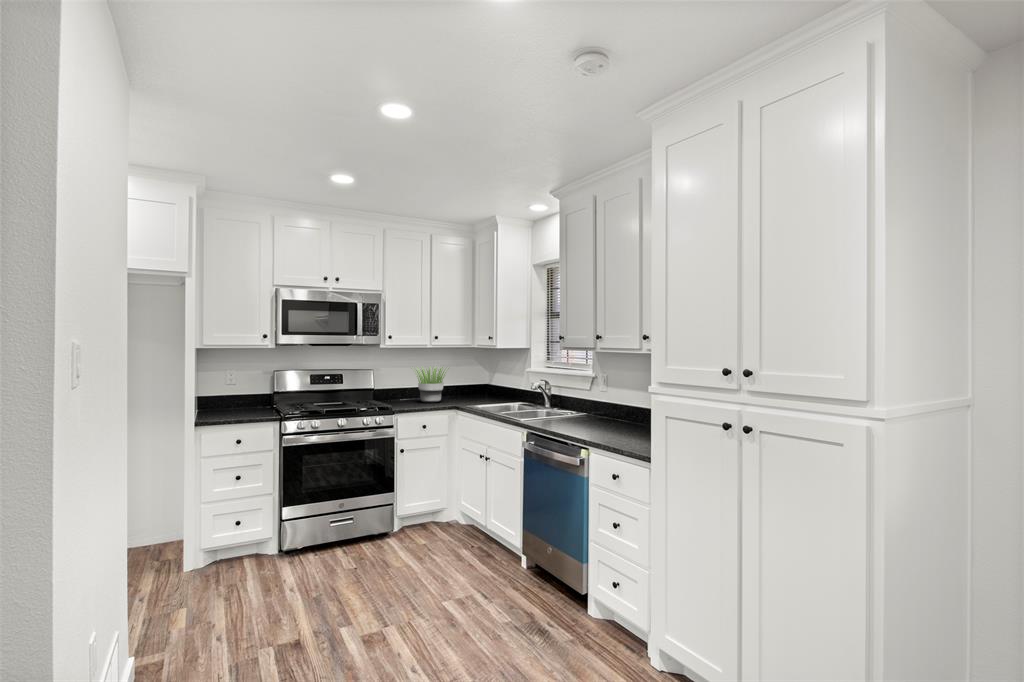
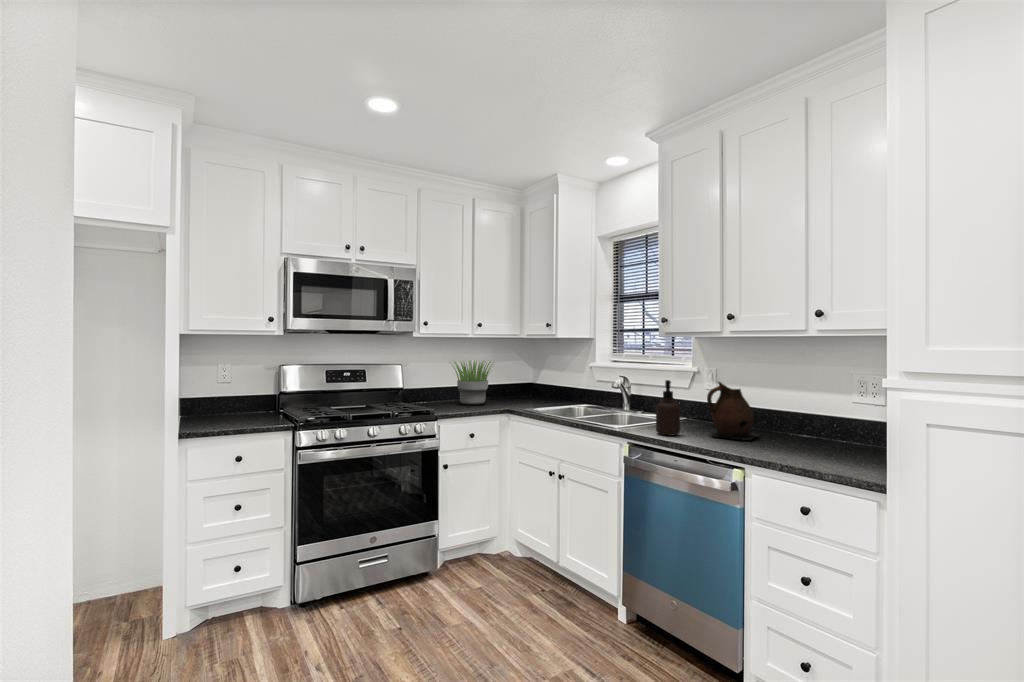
soap dispenser: none [547,384,564,426] -> present [656,380,680,436]
ceramic pitcher: none [585,385,625,430] -> present [707,382,759,440]

